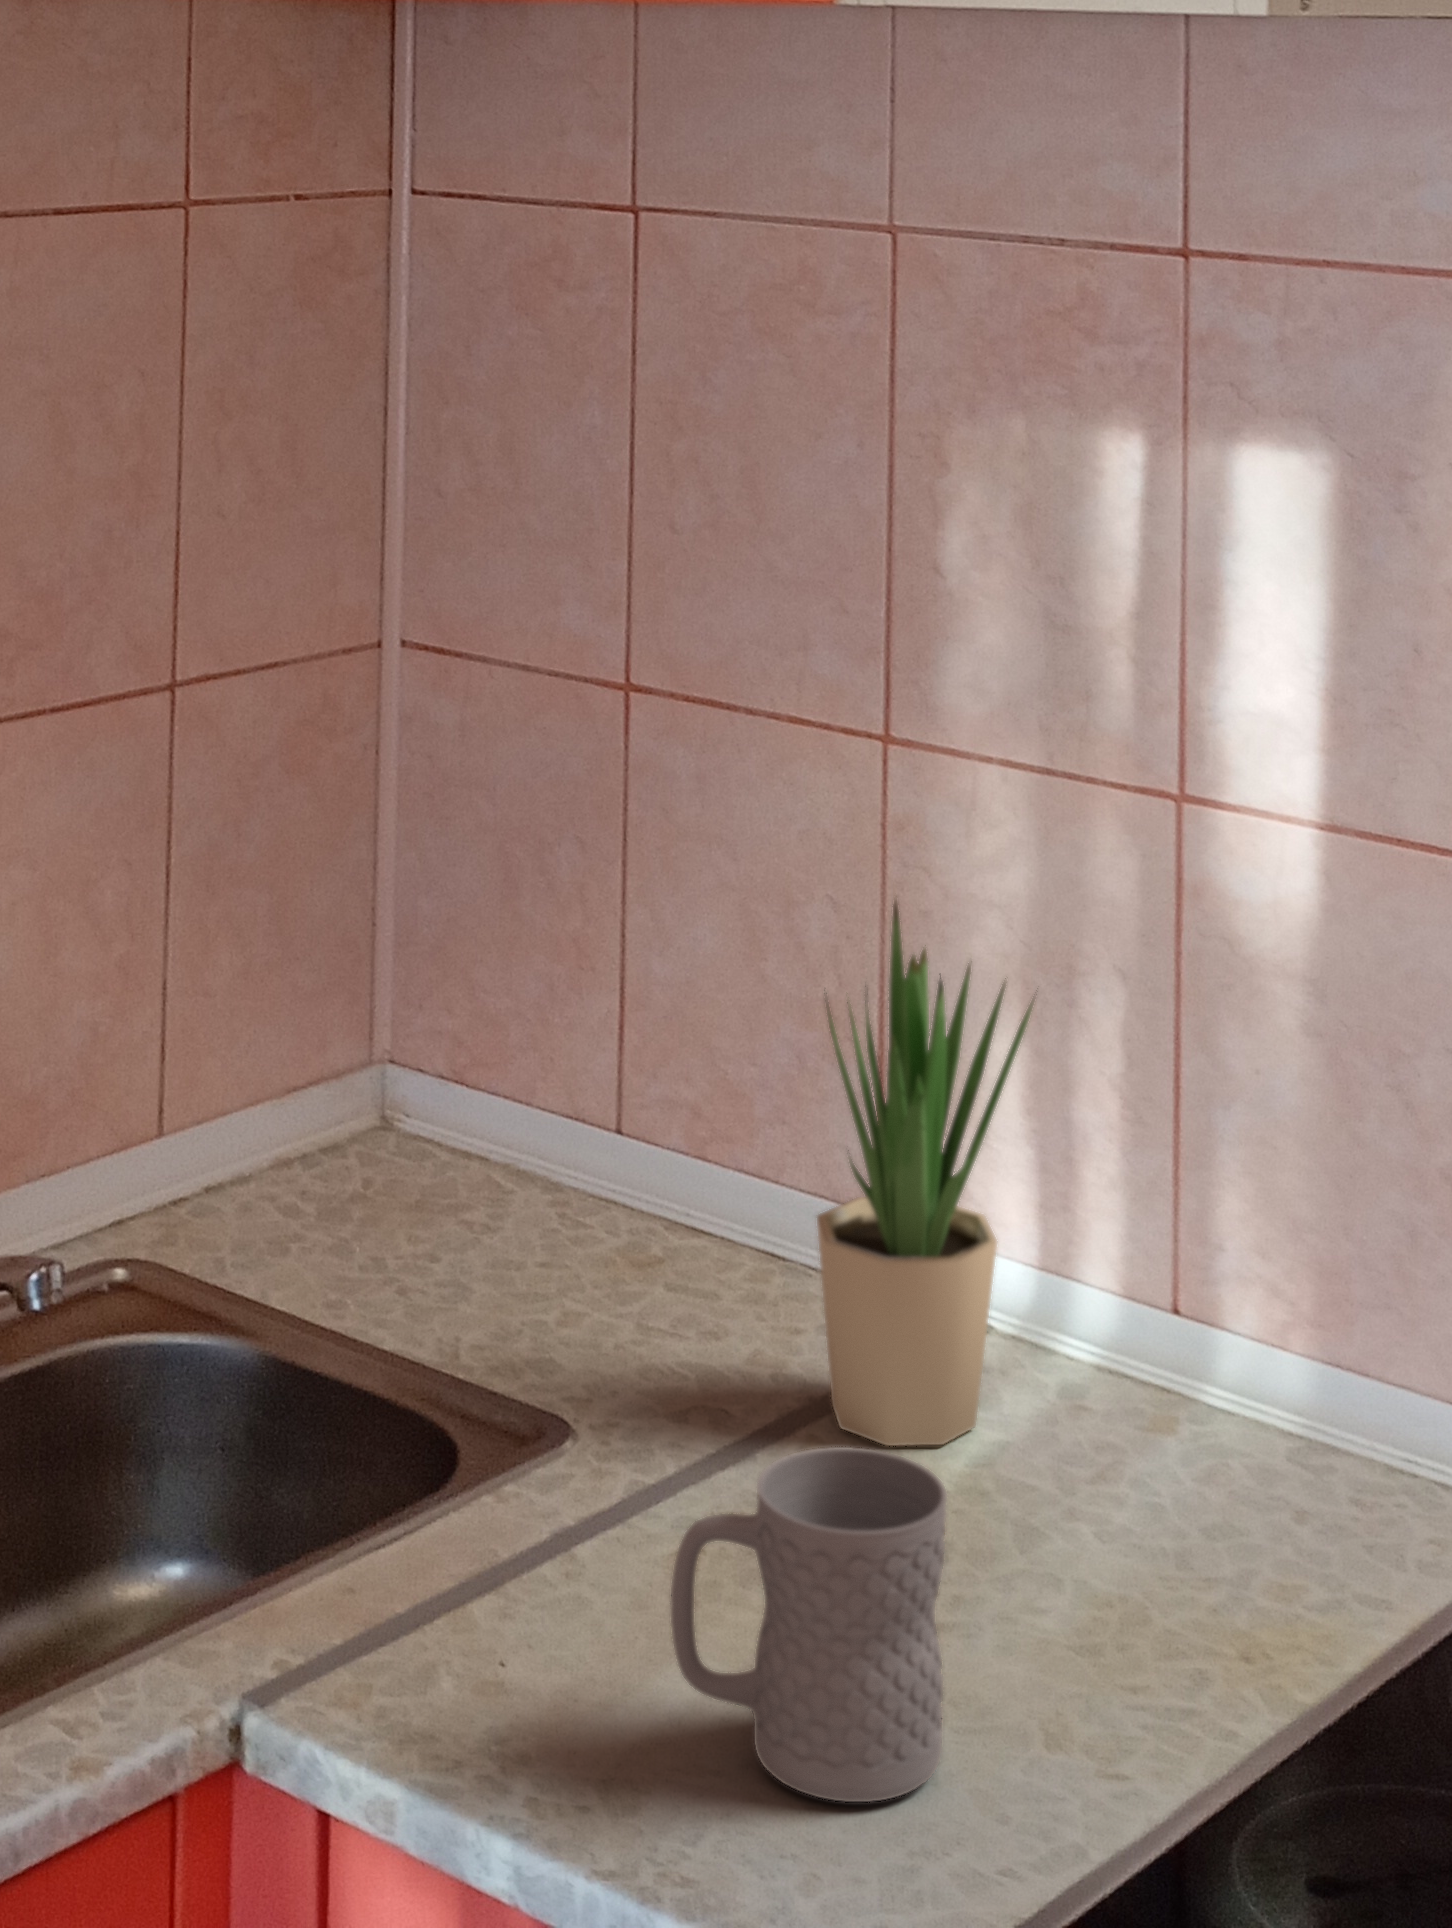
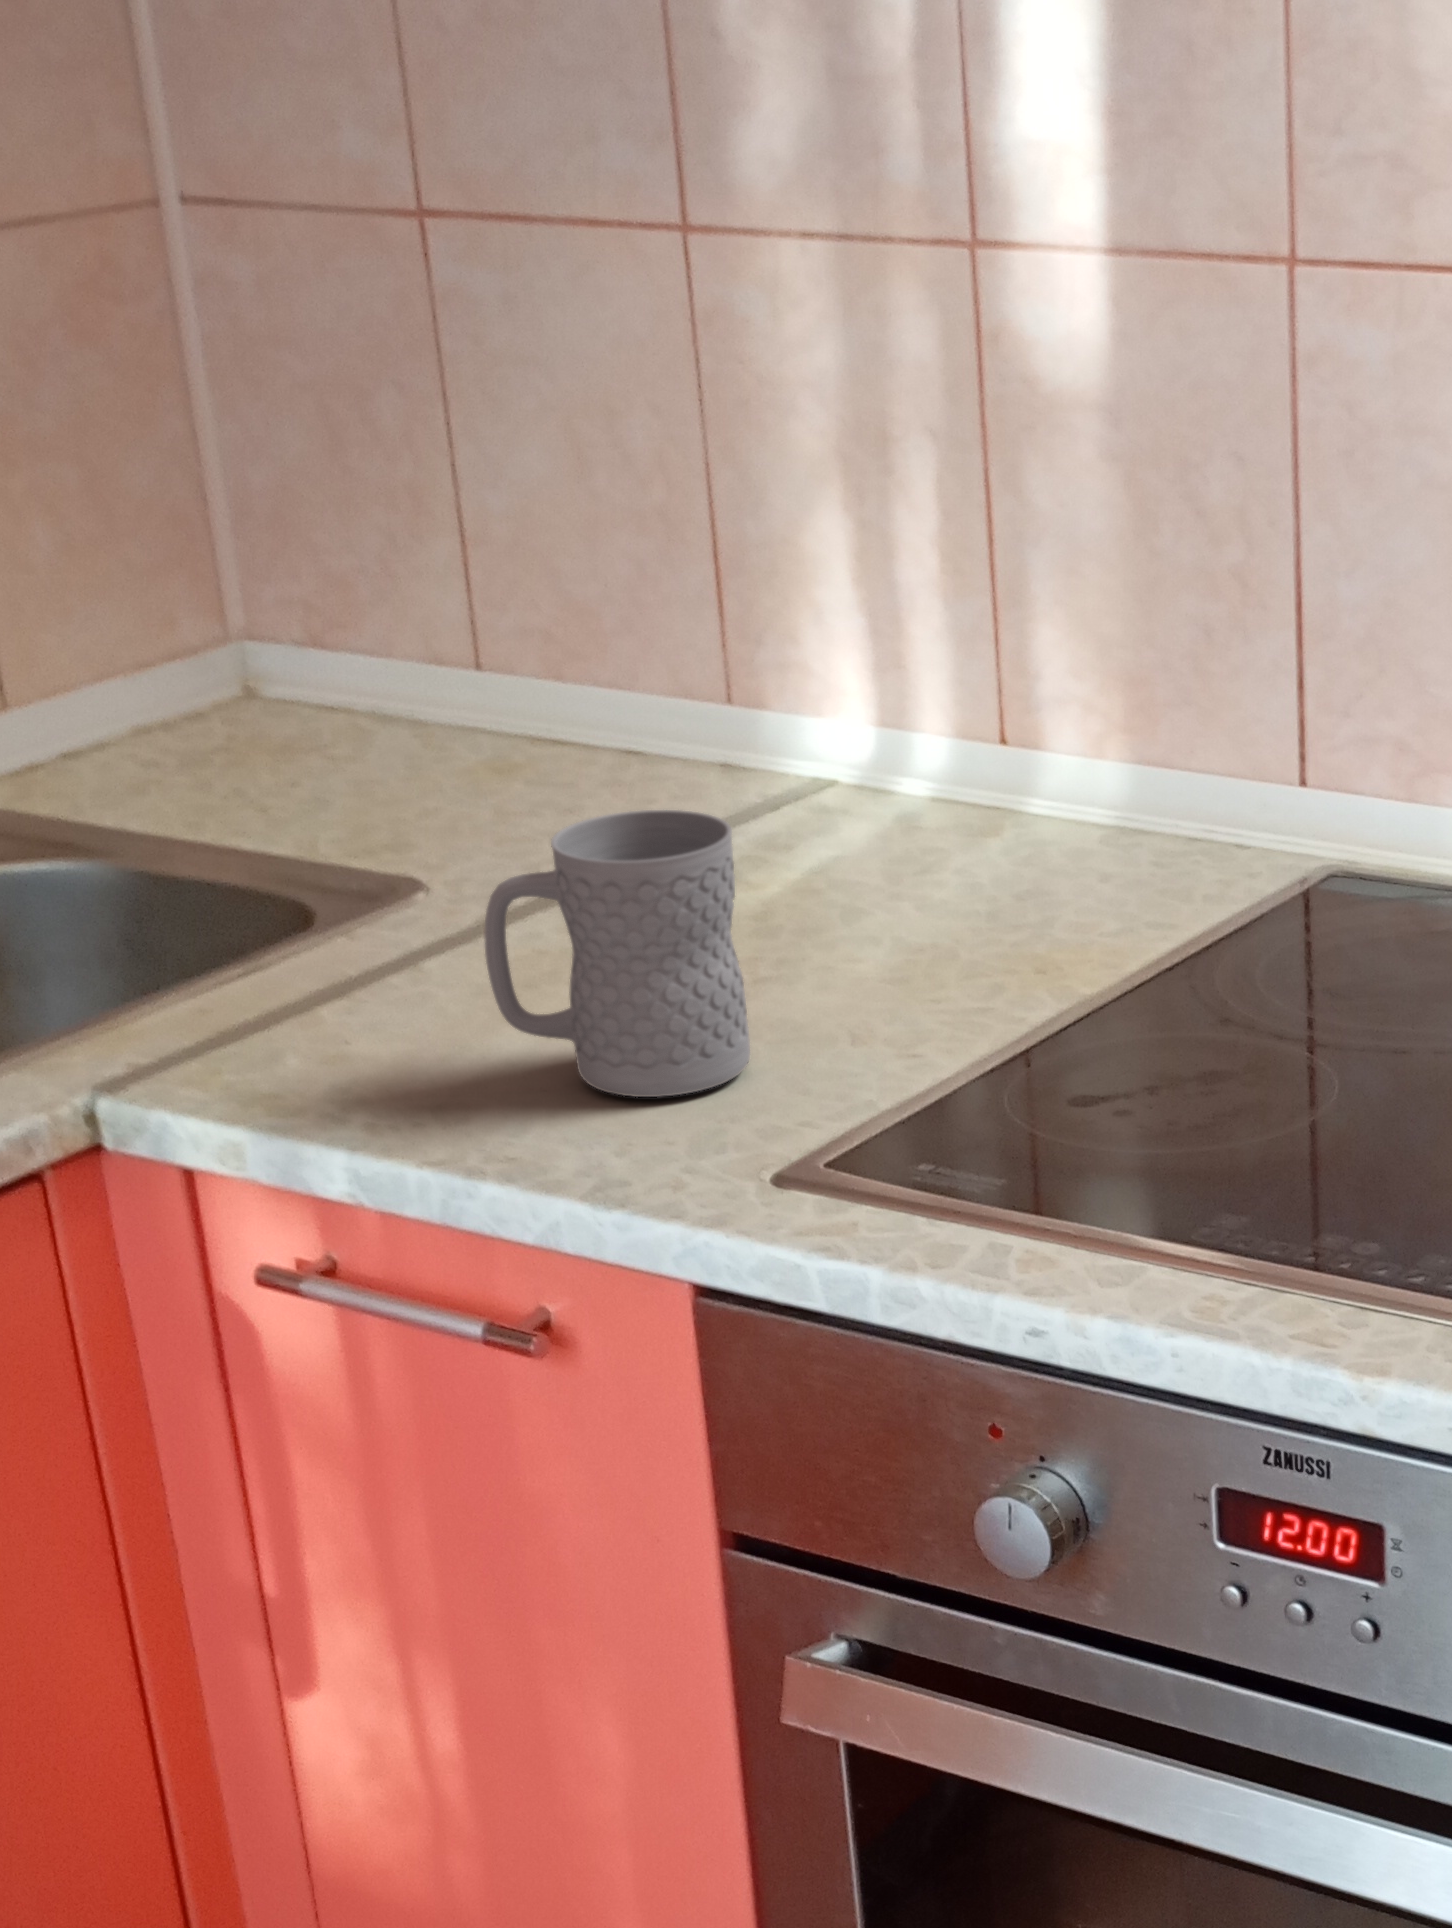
potted plant: present [817,902,1033,1446] -> none [625,348,838,873]

